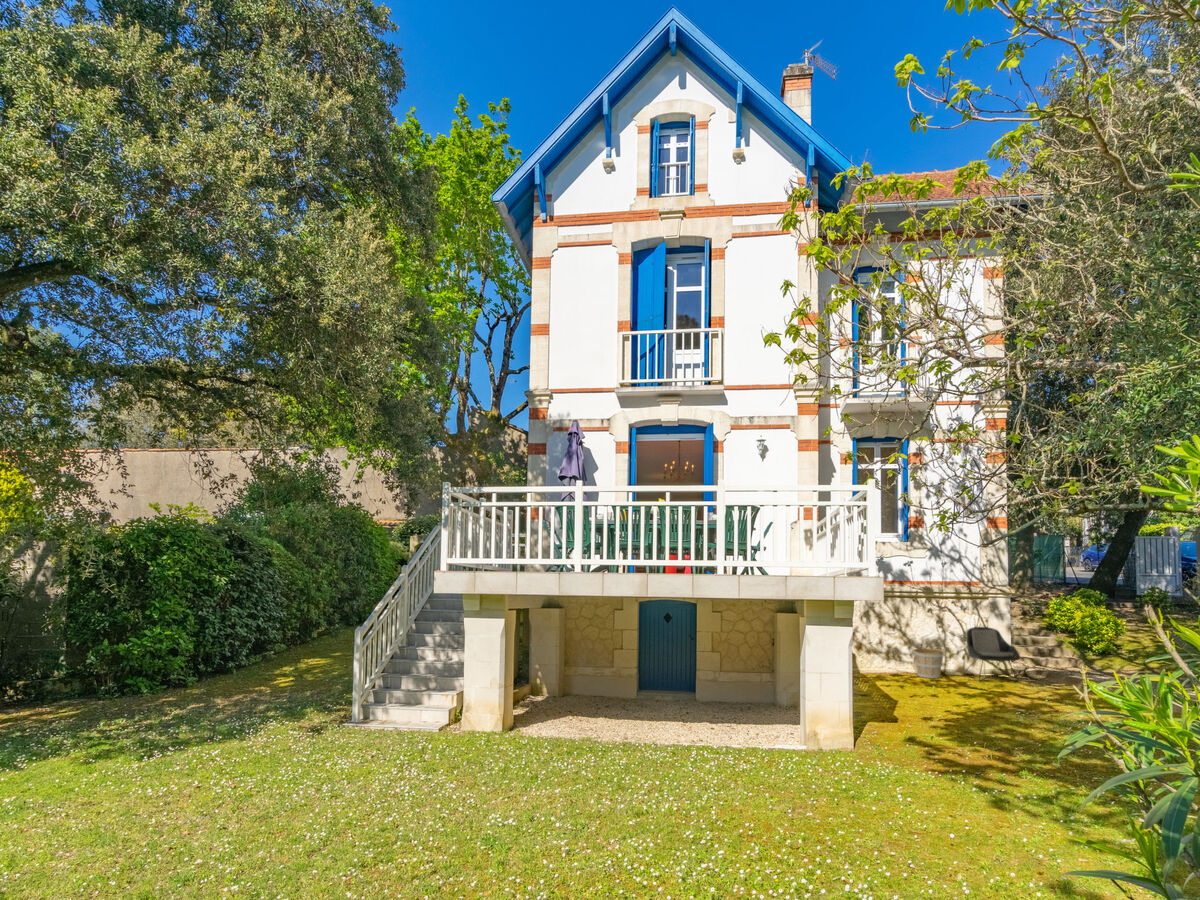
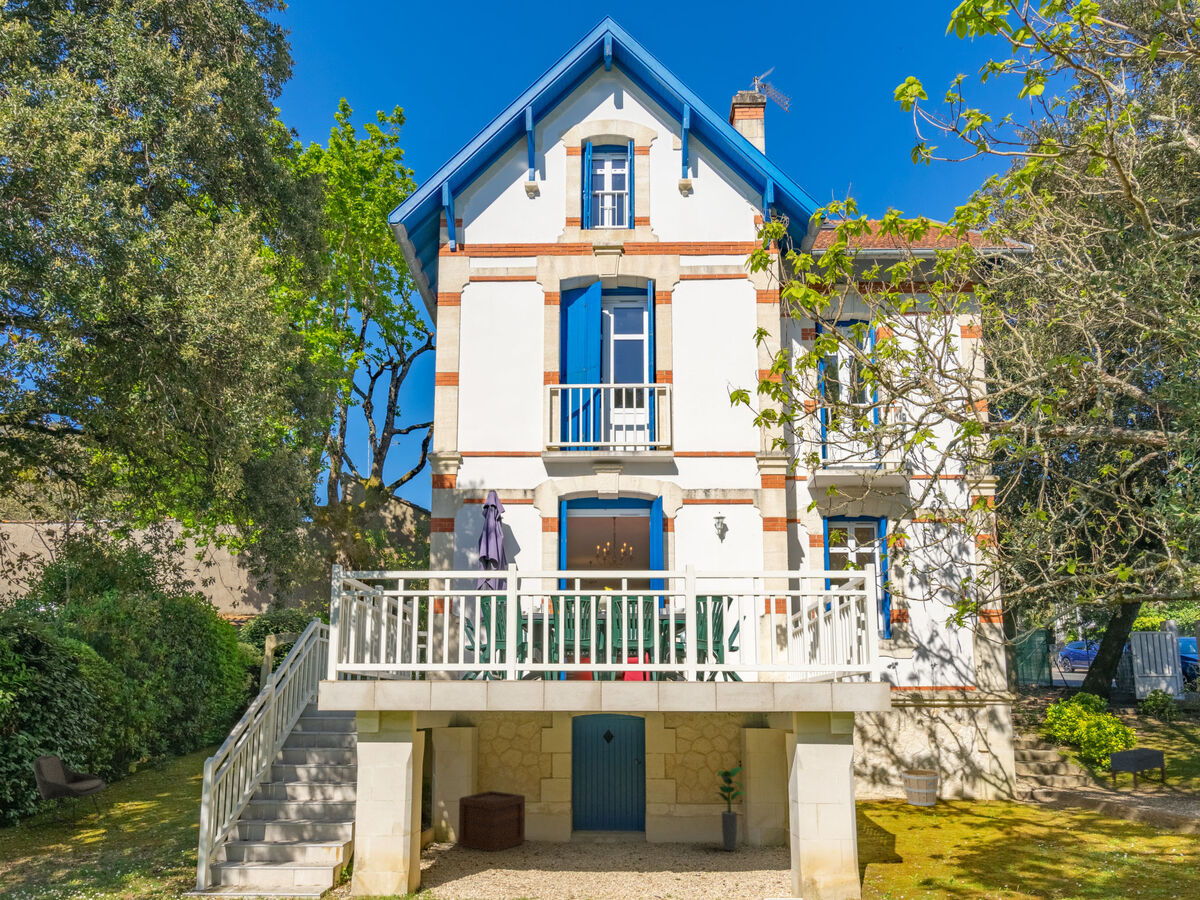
lounge chair: present [966,627,1020,682] -> present [26,755,106,828]
bench: none [1098,636,1149,669] -> present [1109,748,1166,787]
potted plant: none [749,644,778,708] -> present [717,767,745,851]
wooden crate: none [549,655,601,702] -> present [458,791,525,852]

